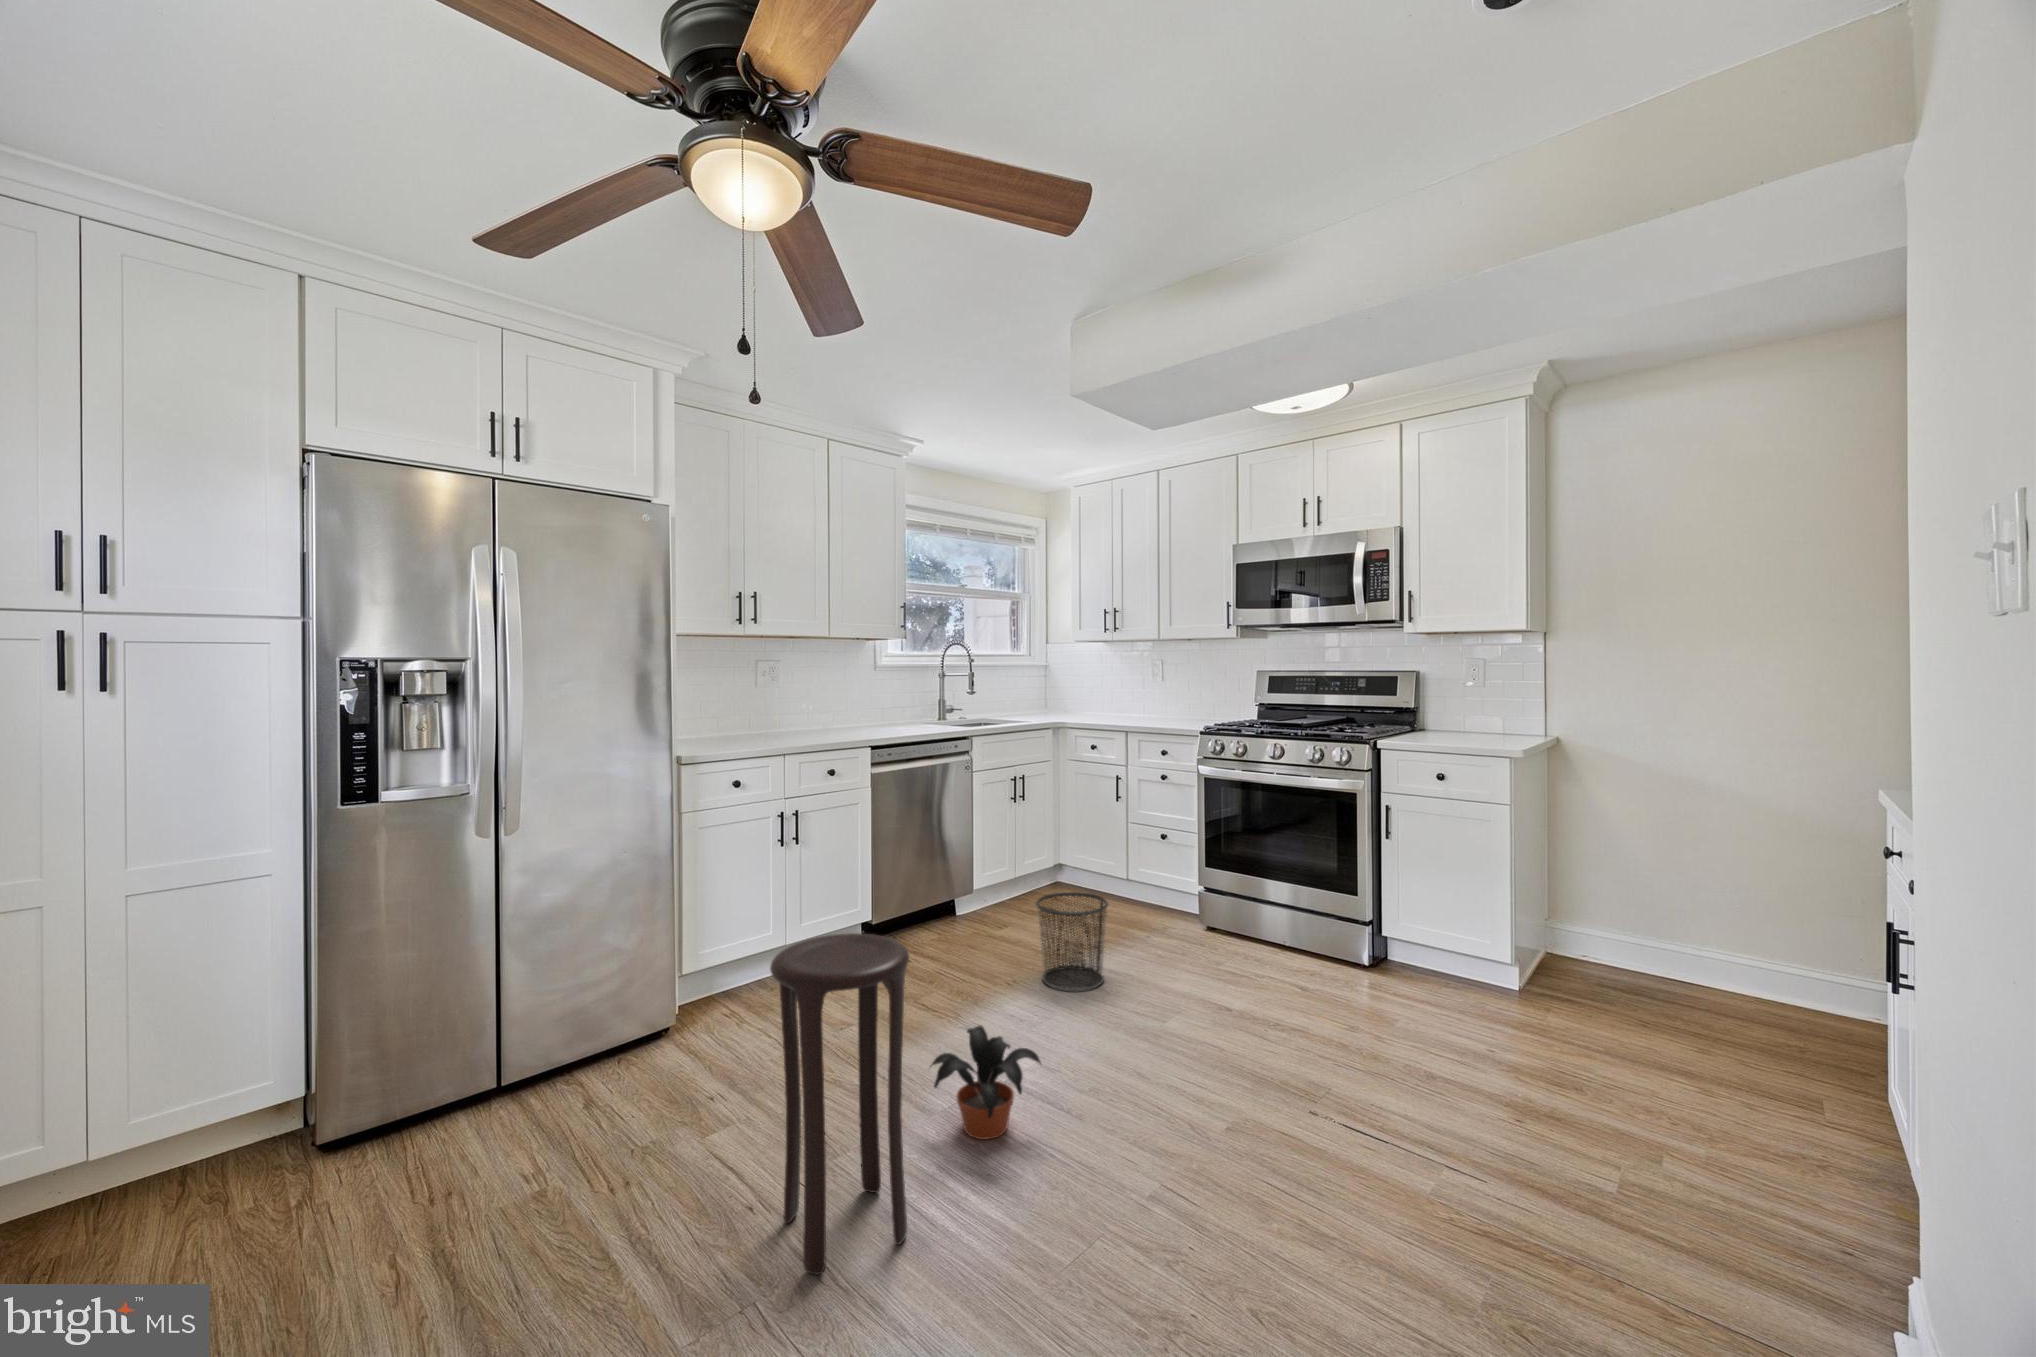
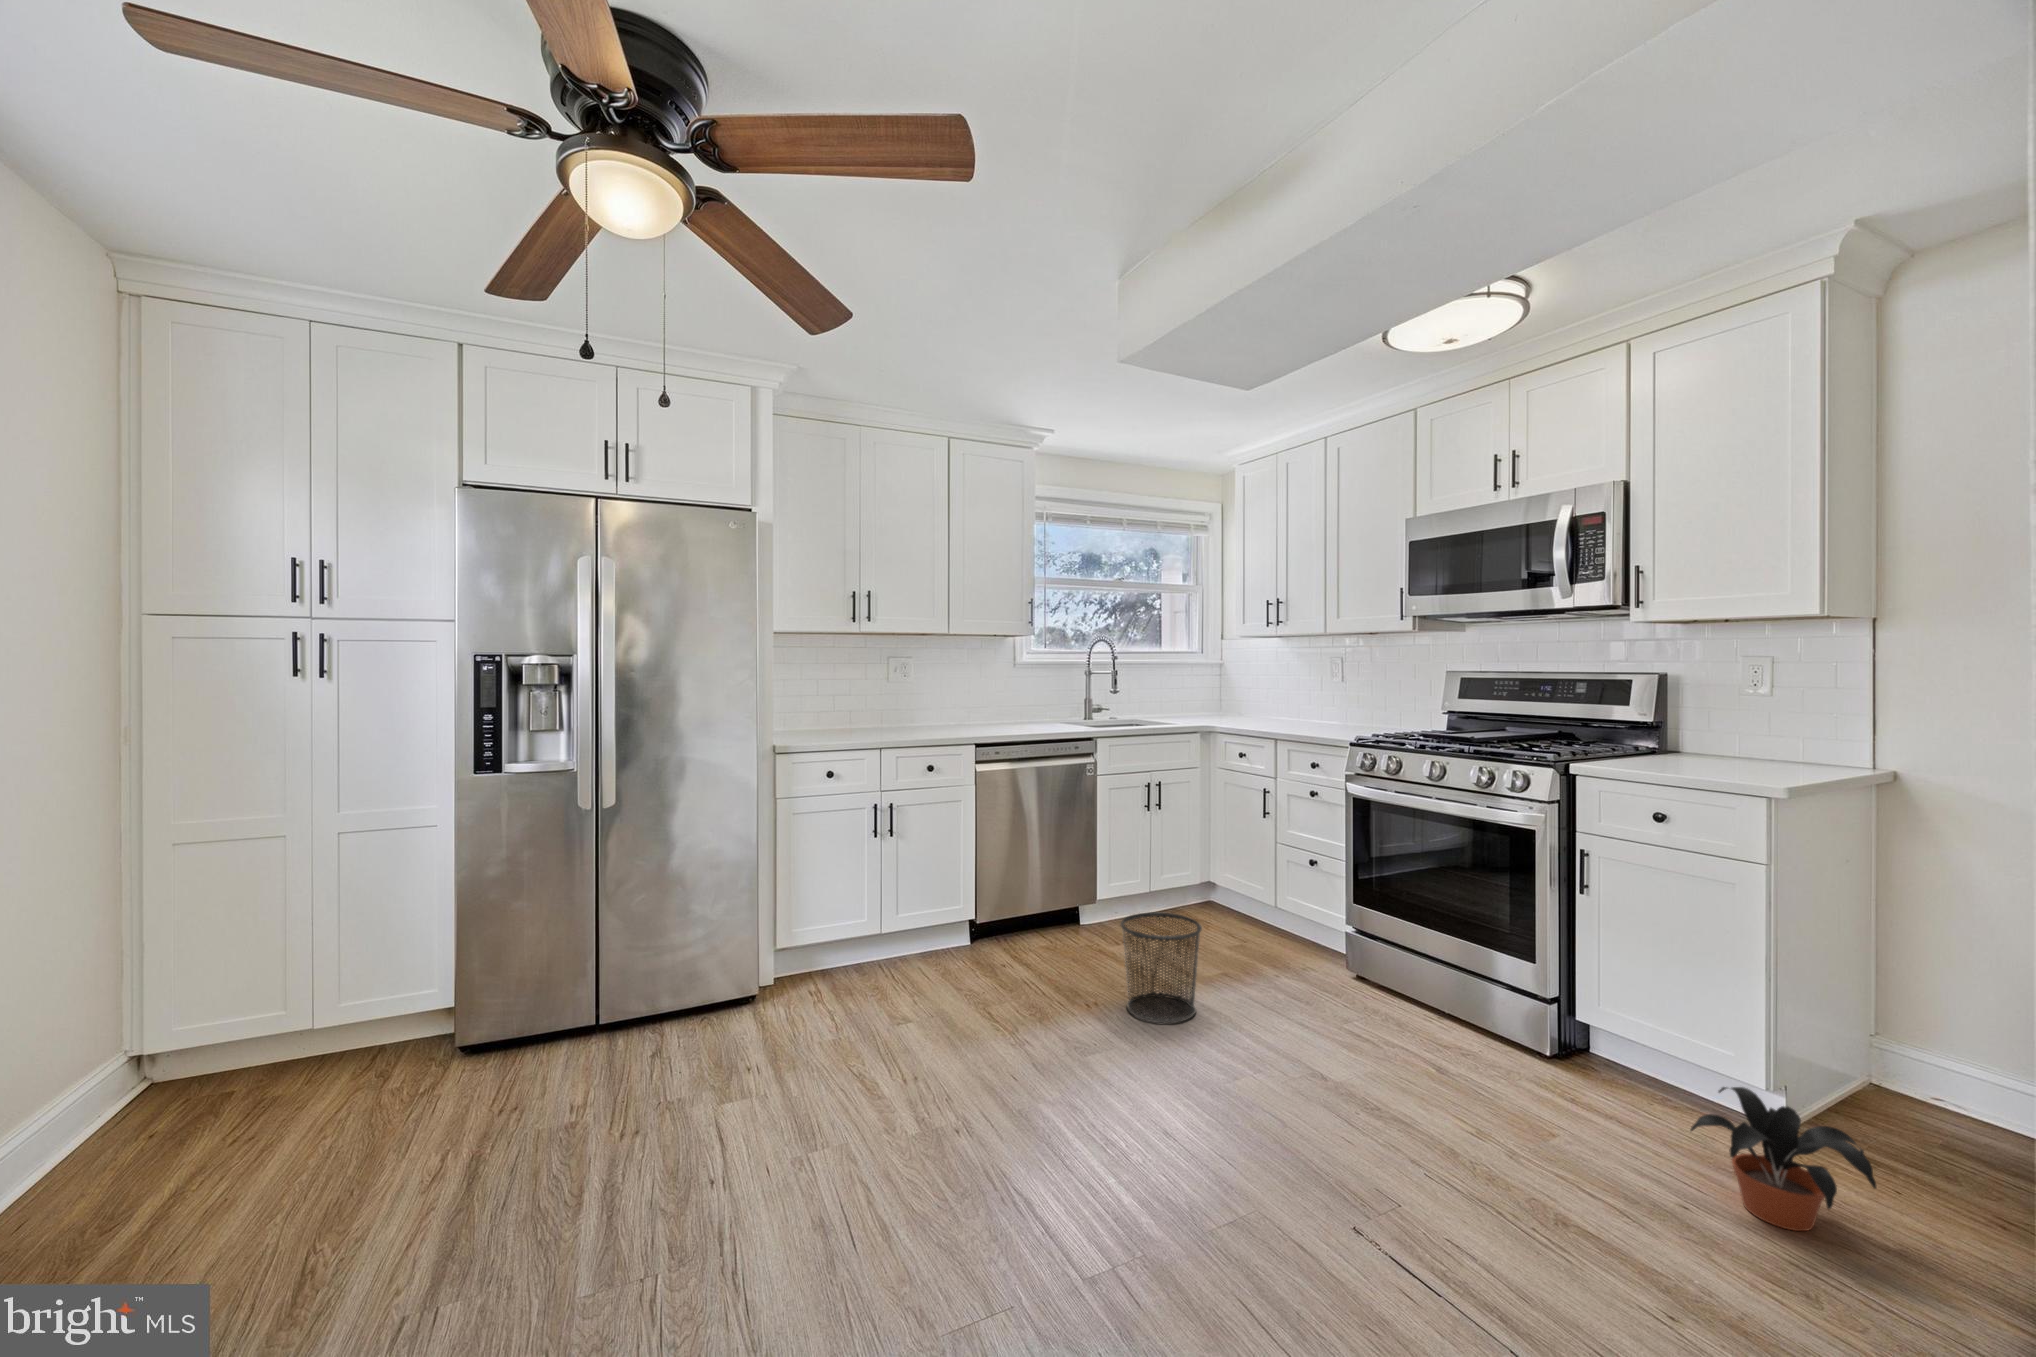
stool: present [770,933,909,1275] -> none [699,929,841,1263]
potted plant: present [932,1026,1040,1140] -> present [1690,1087,1877,1231]

